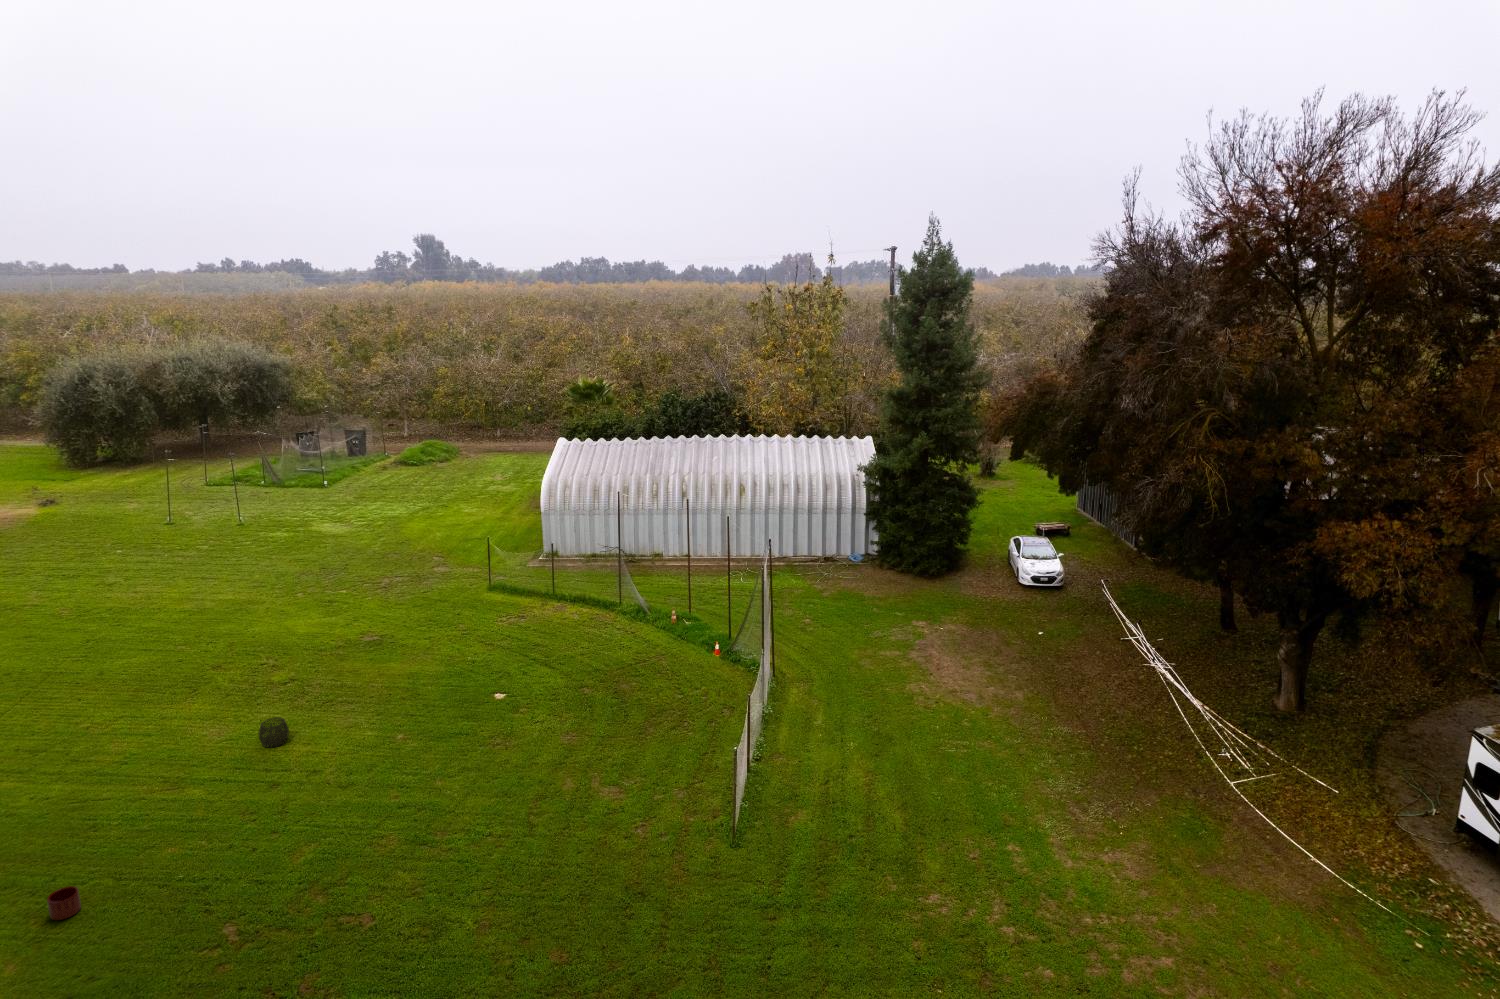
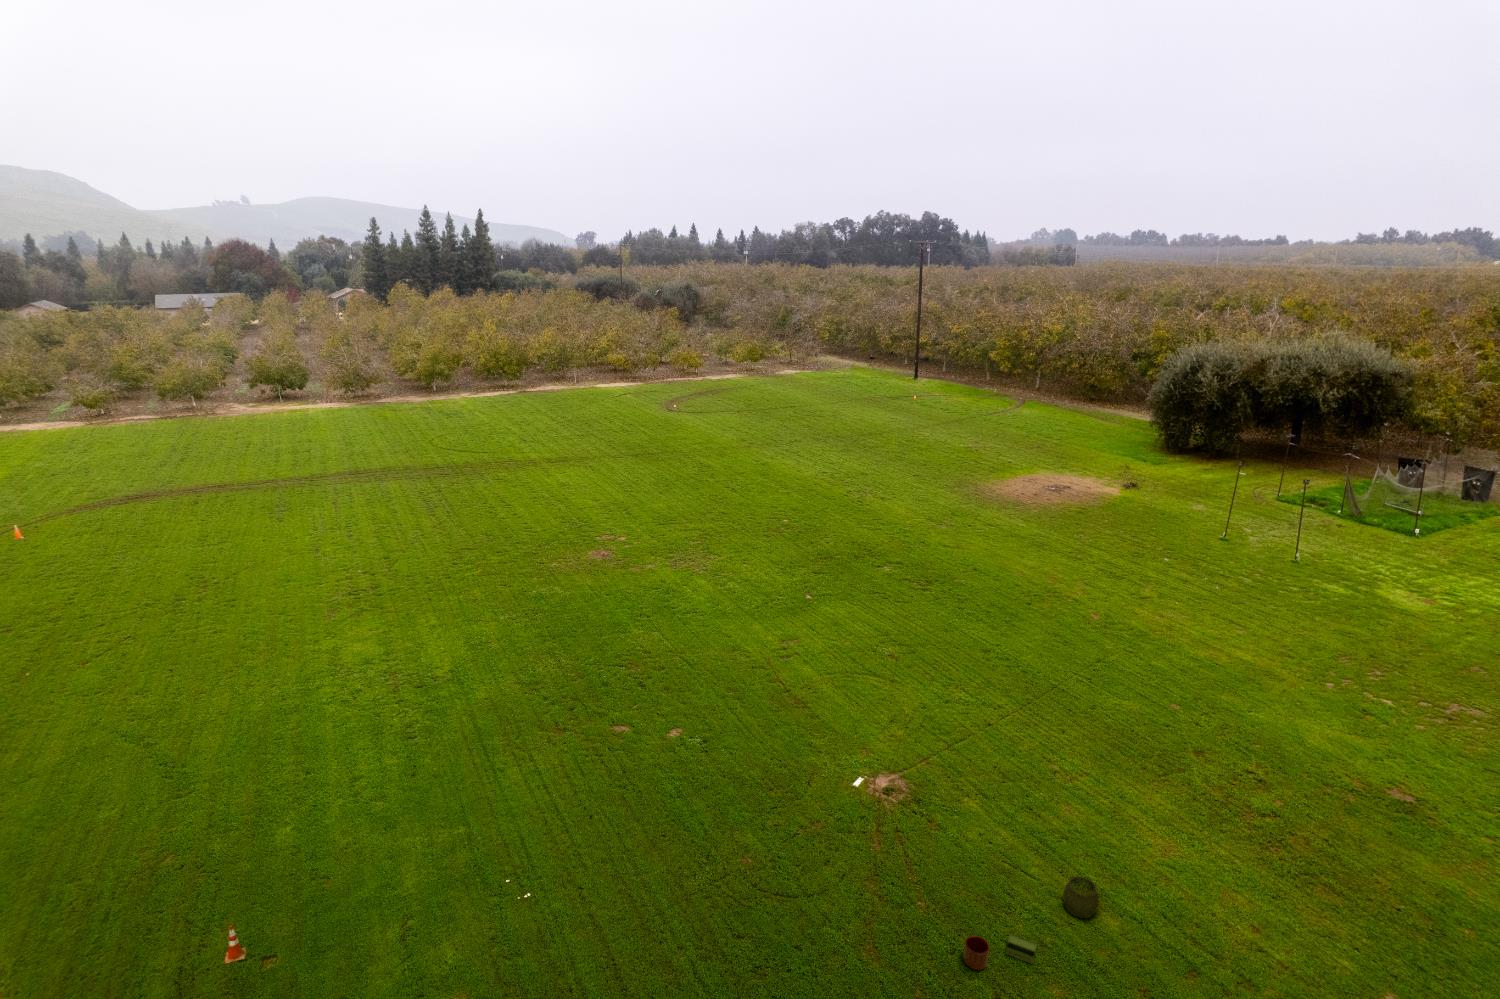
woven basket: present [259,717,289,748] -> present [1063,876,1099,918]
toolbox: none [94,862,129,889] -> present [1006,935,1037,964]

